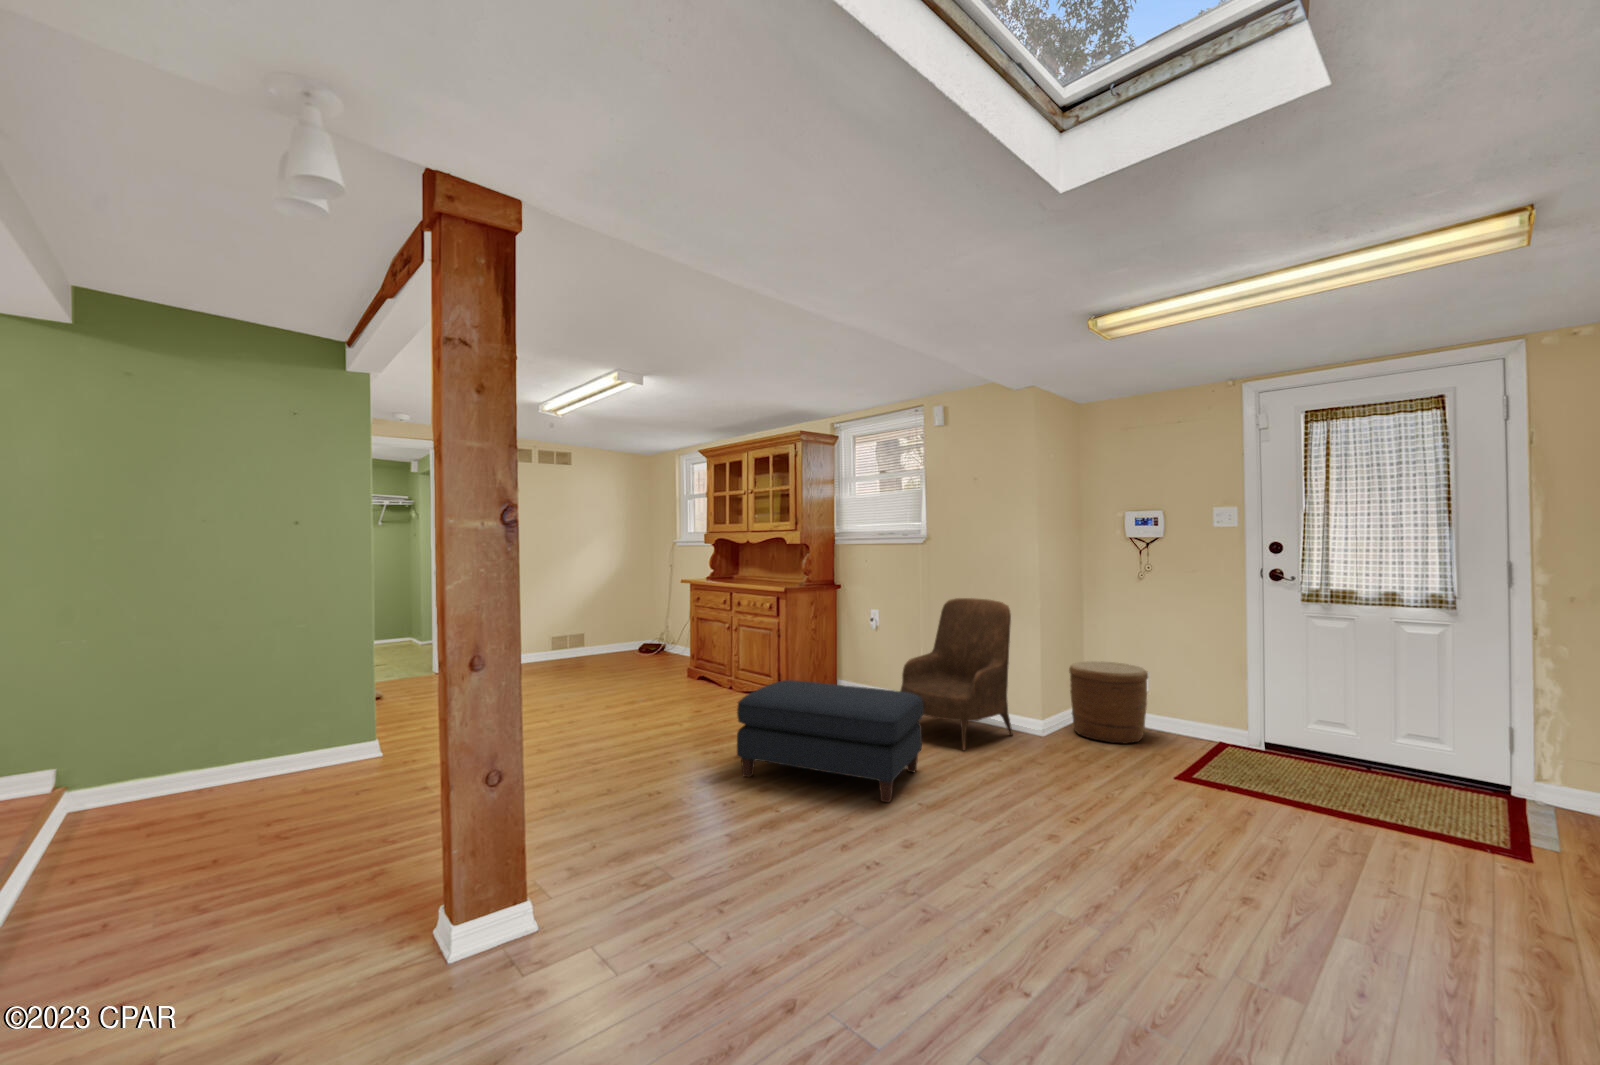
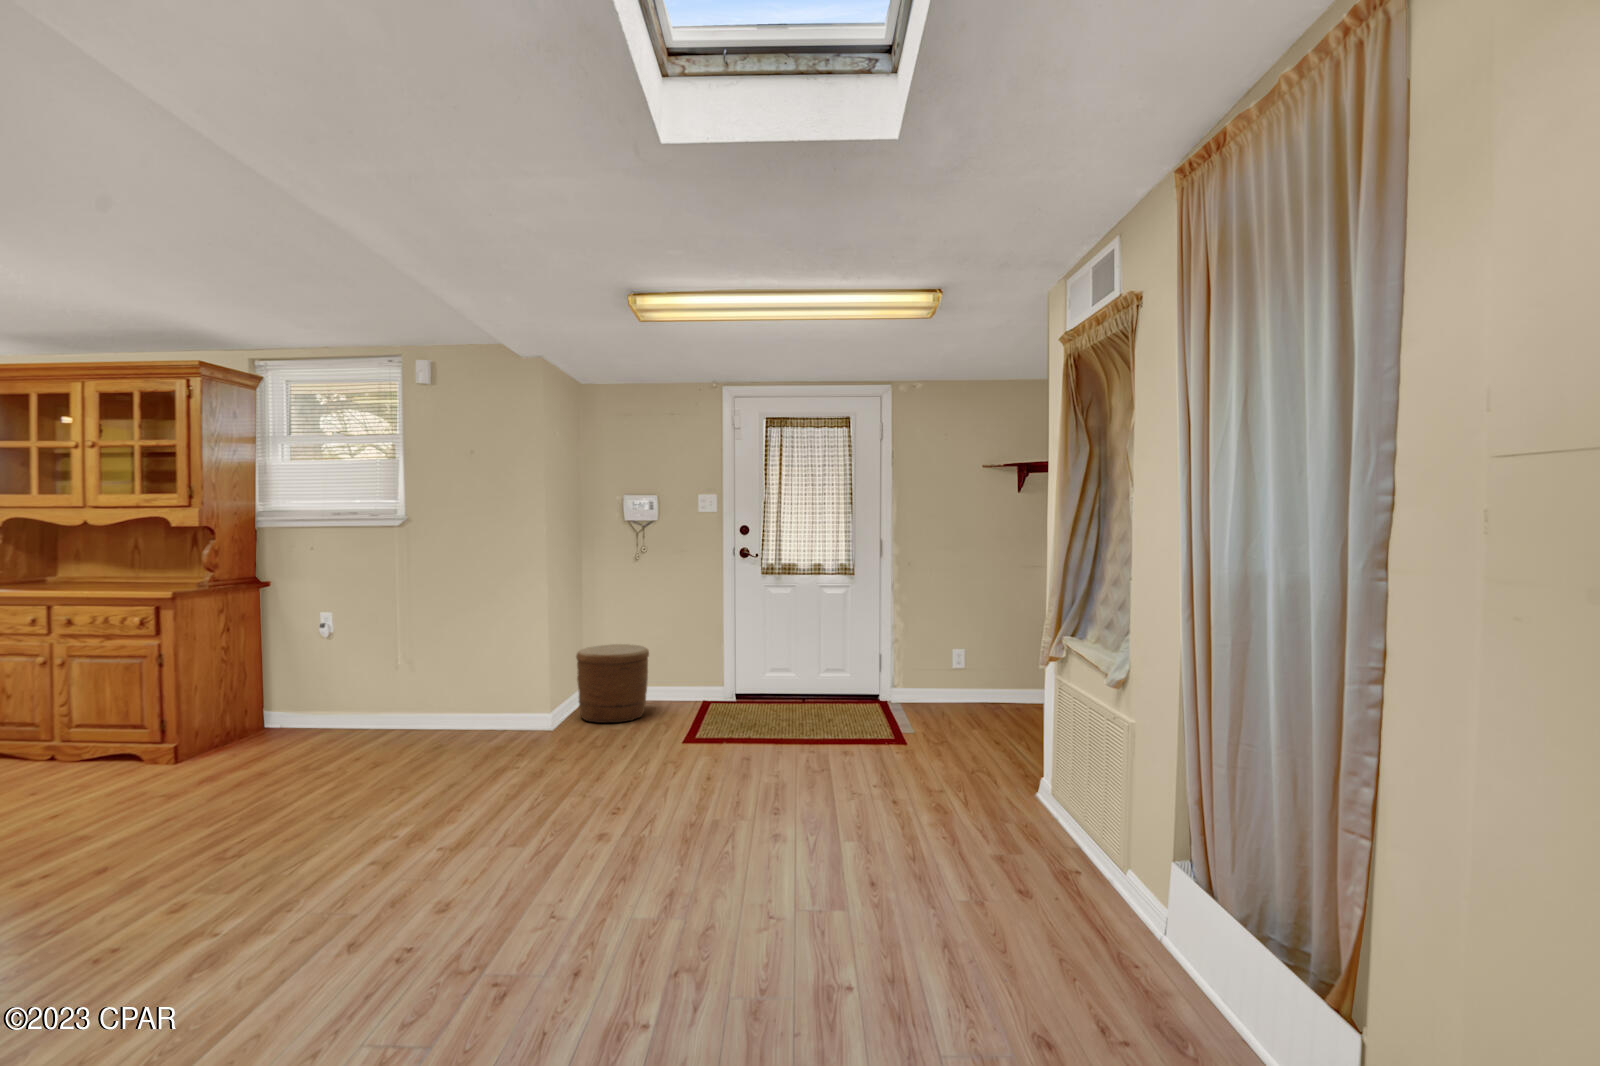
armchair: present [900,598,1013,751] -> none [378,590,522,763]
ottoman: present [737,680,923,802] -> none [144,707,436,873]

